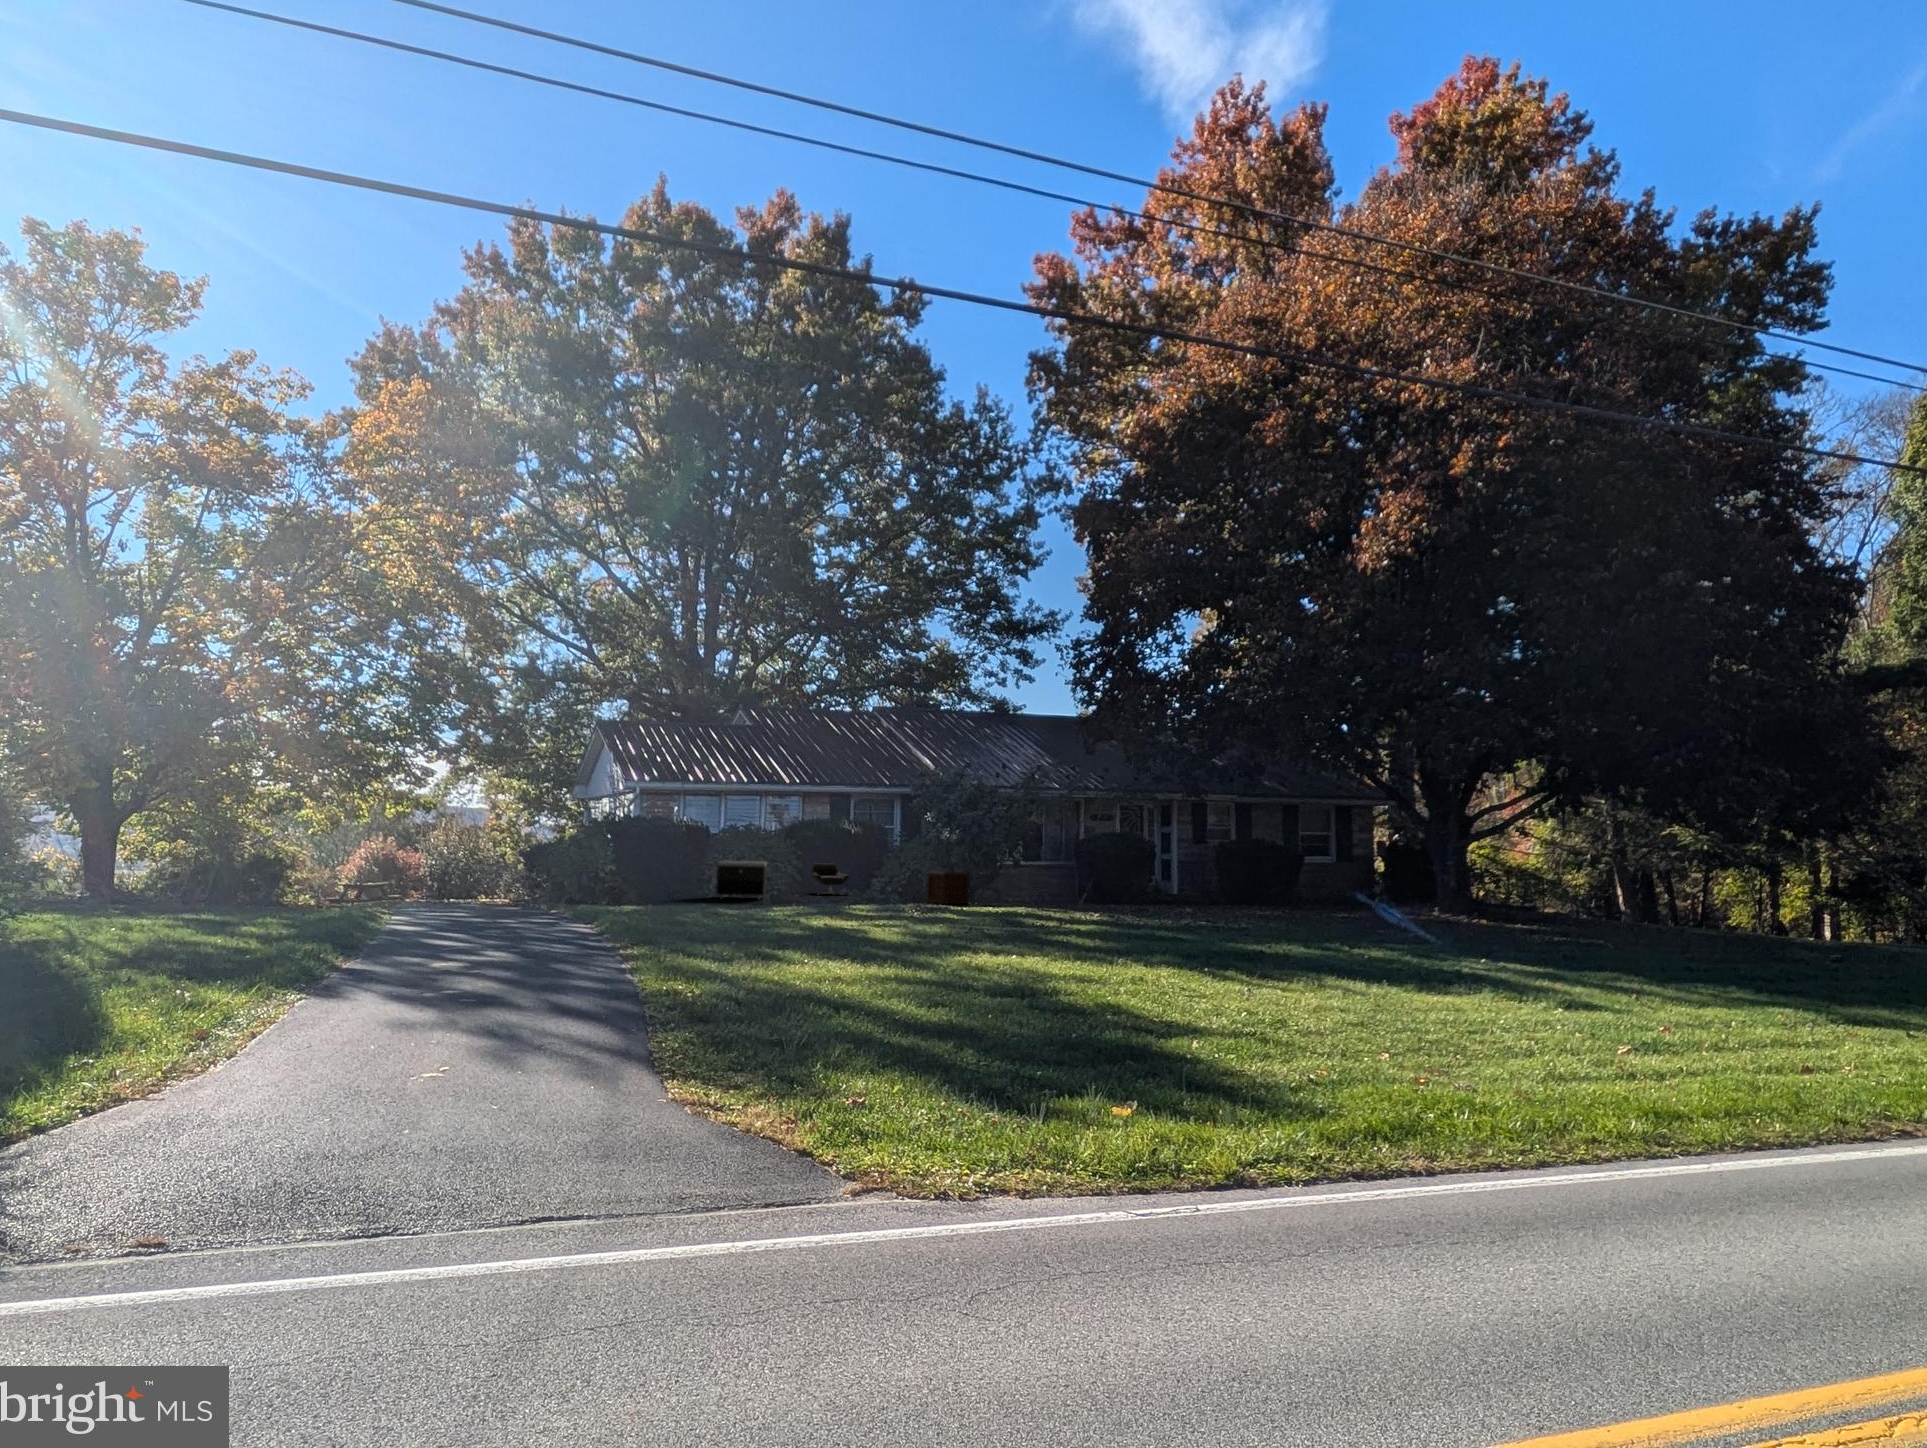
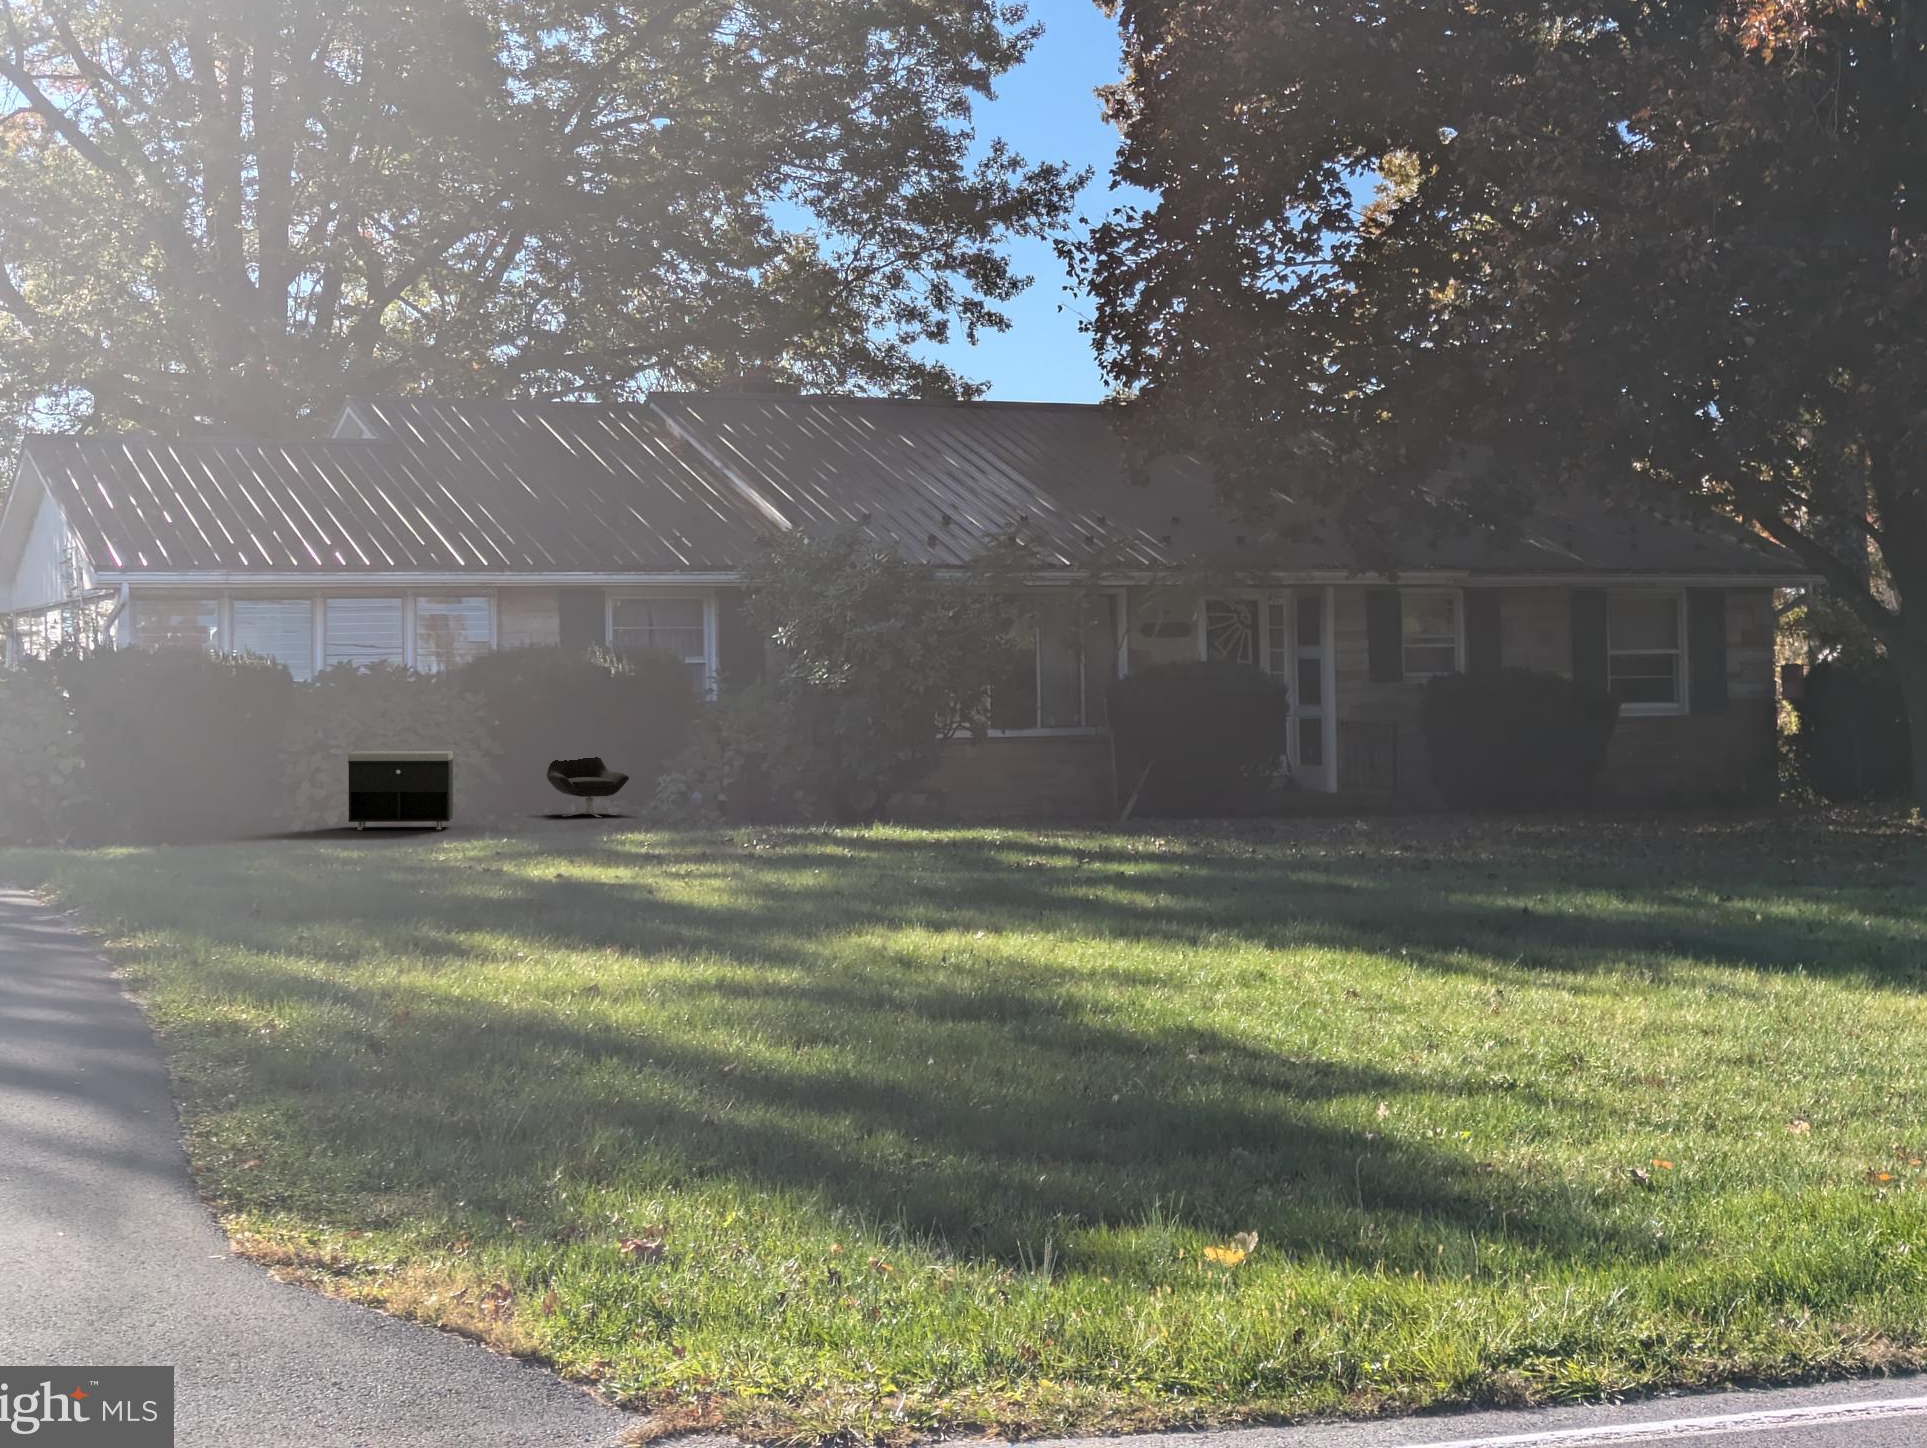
wooden crate: present [927,871,970,904] -> none [792,761,882,830]

